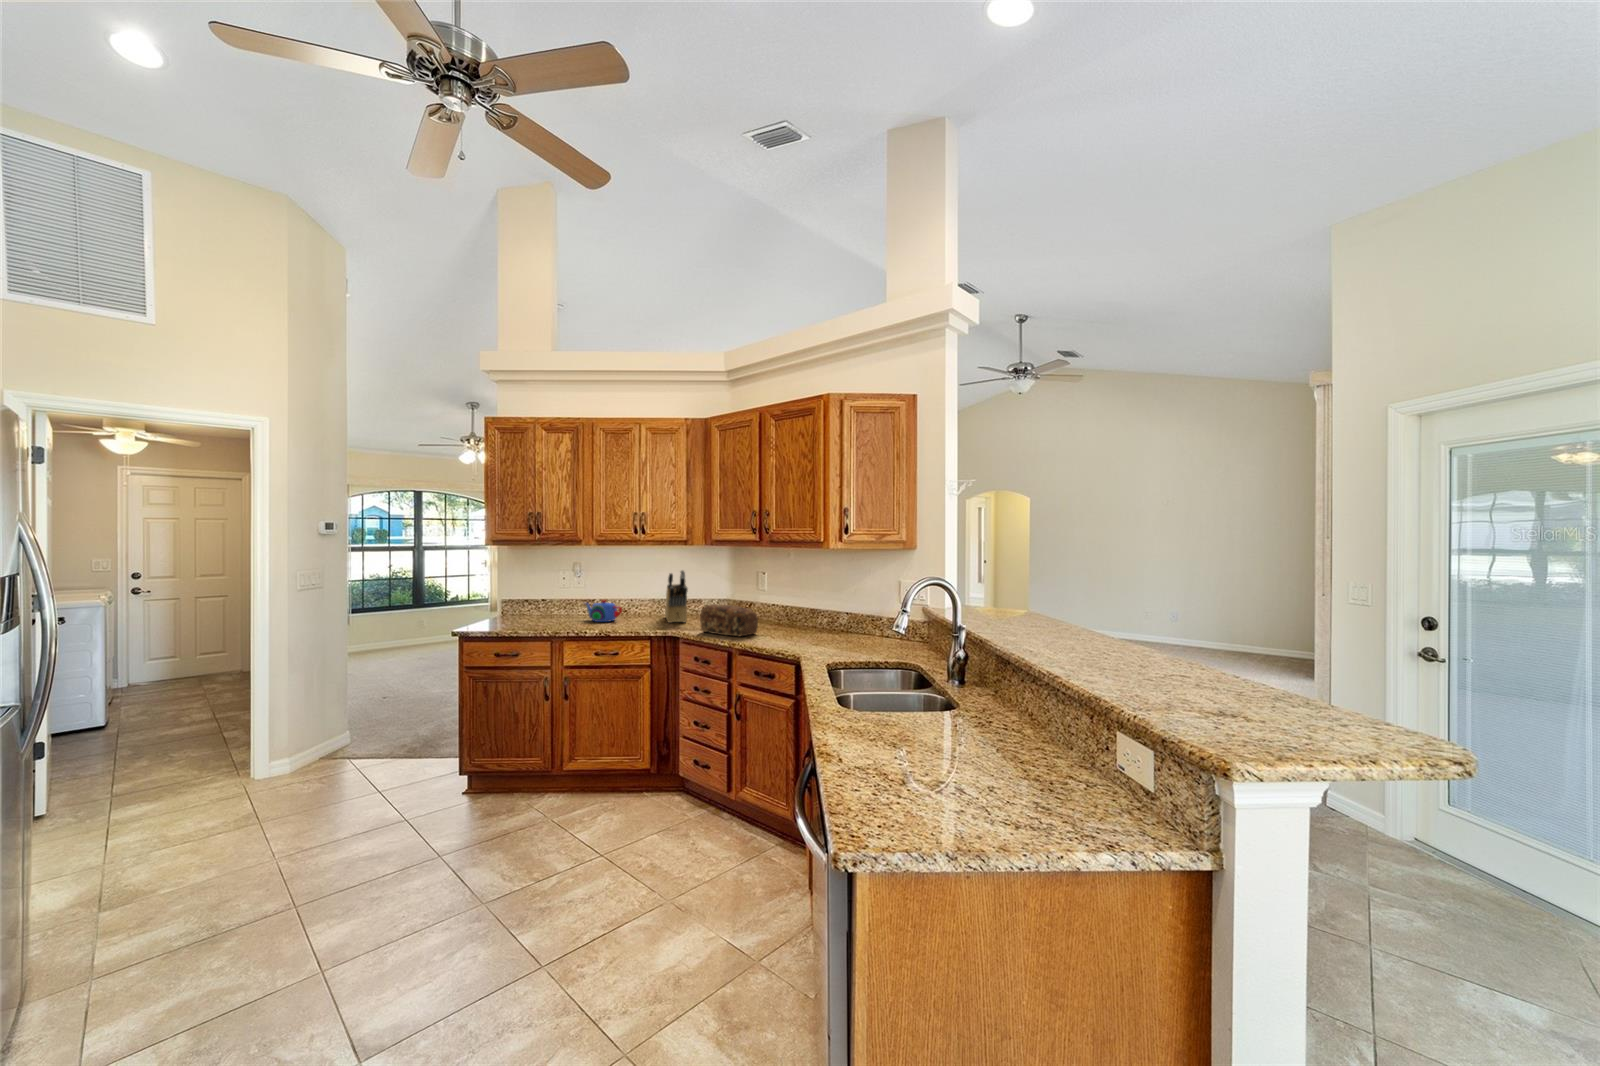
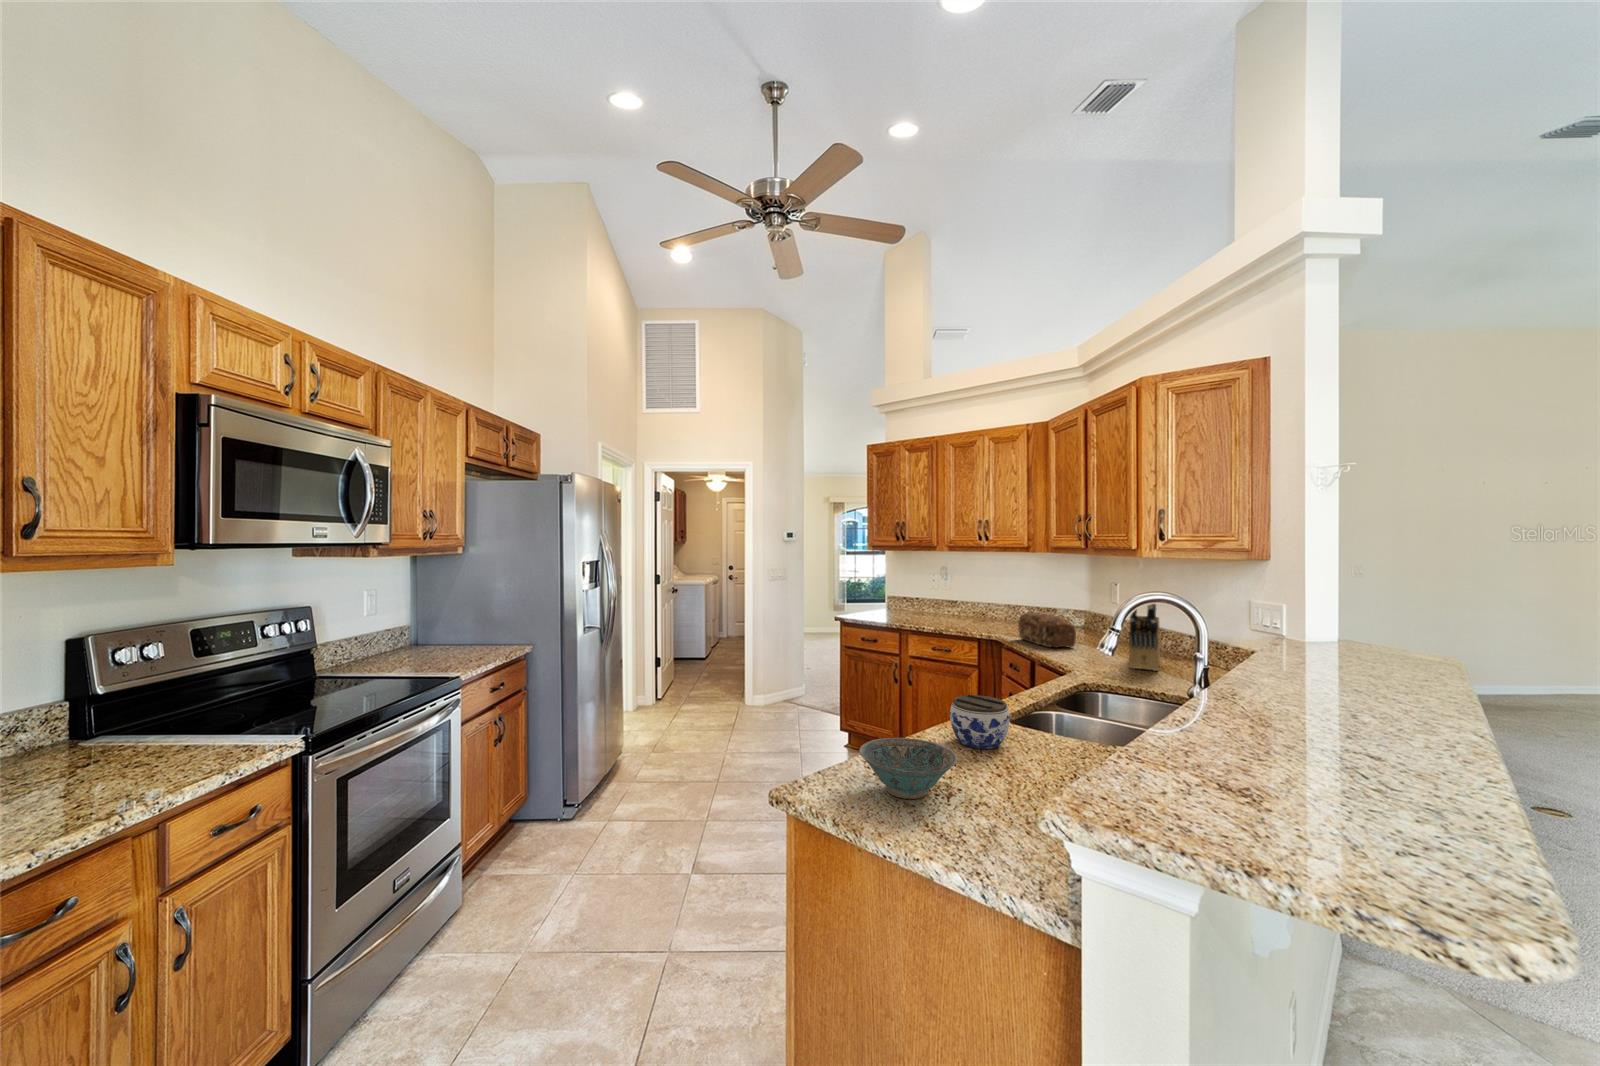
knife block: present [665,570,688,623] -> present [1129,604,1160,671]
teapot: present [585,600,622,622] -> none [938,601,967,621]
jar: none [856,690,913,742] -> present [950,694,1010,749]
ceramic bowl: none [896,744,997,808] -> present [859,738,957,799]

